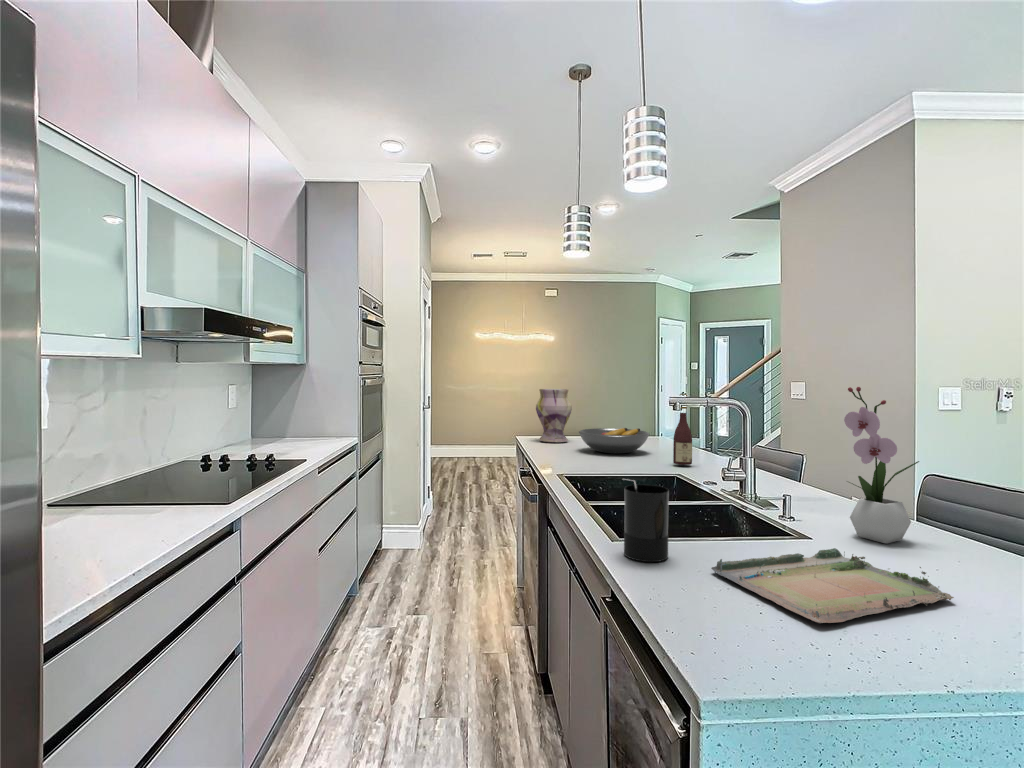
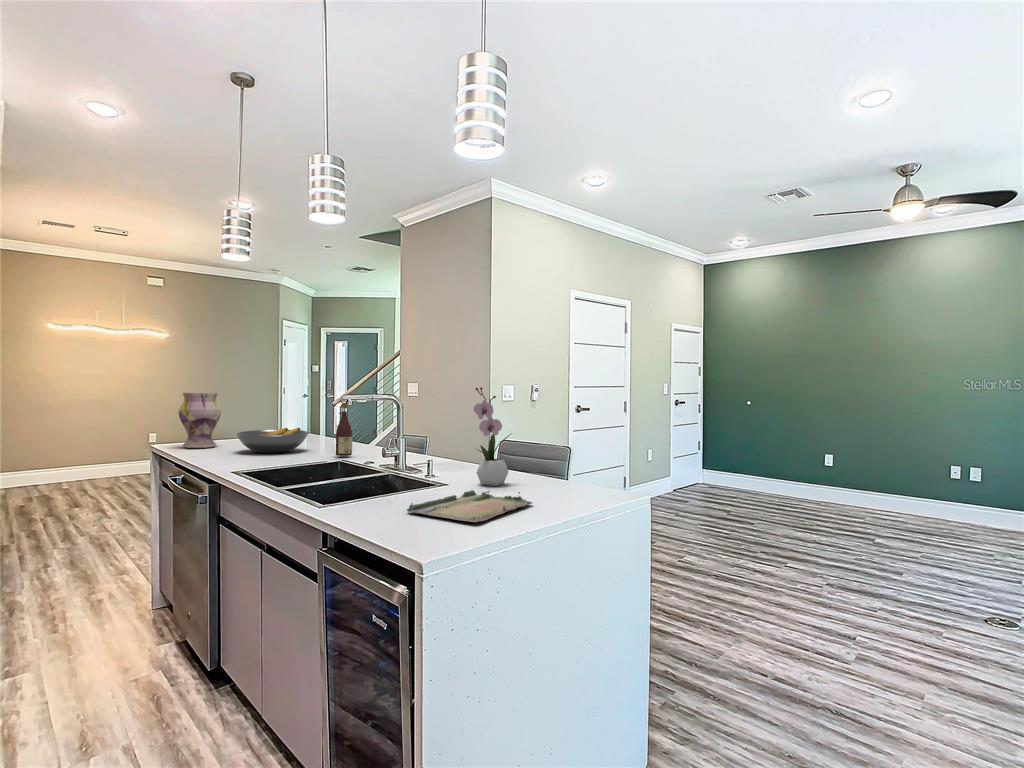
candle: present [624,479,669,562] -> none [338,457,374,515]

